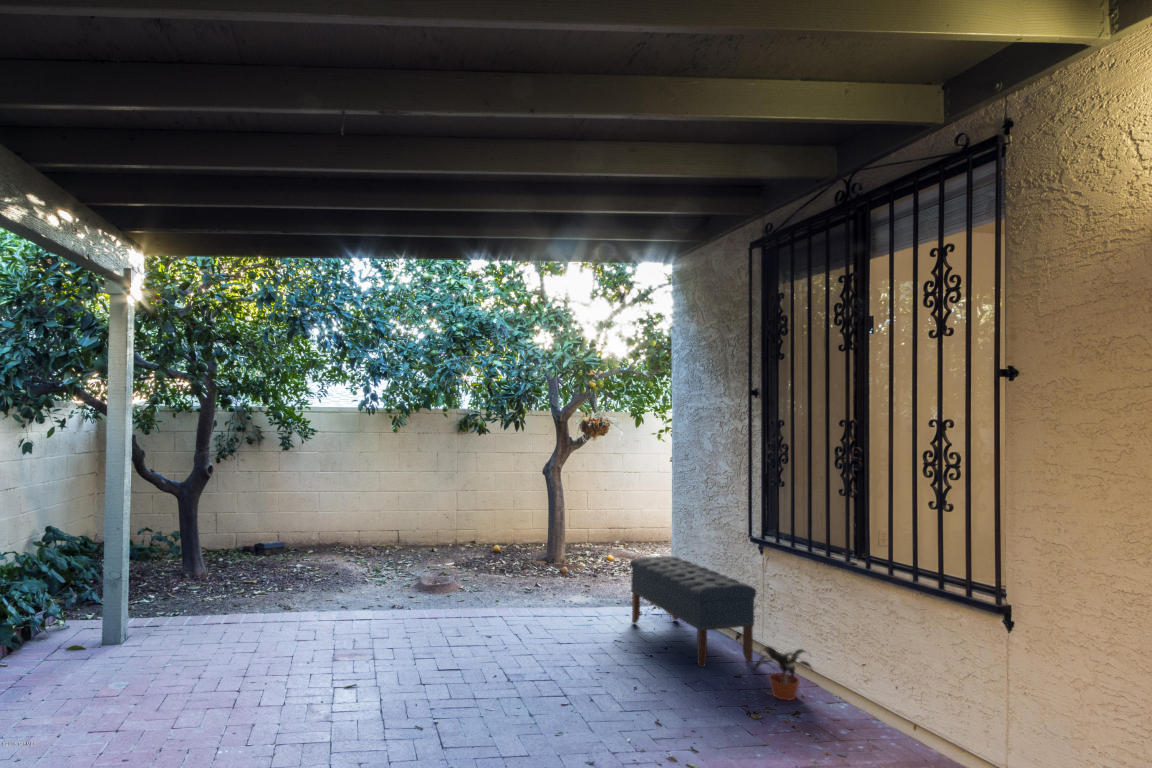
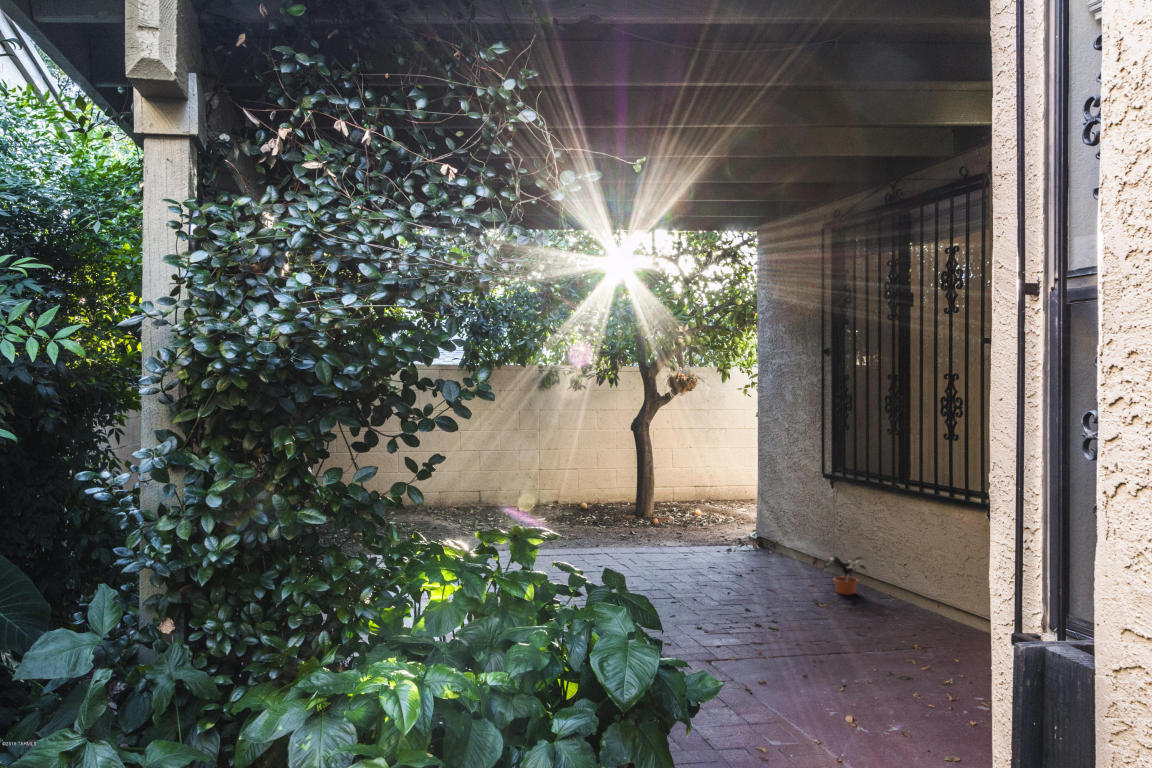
bench: present [630,556,756,667] -> none [720,497,828,580]

